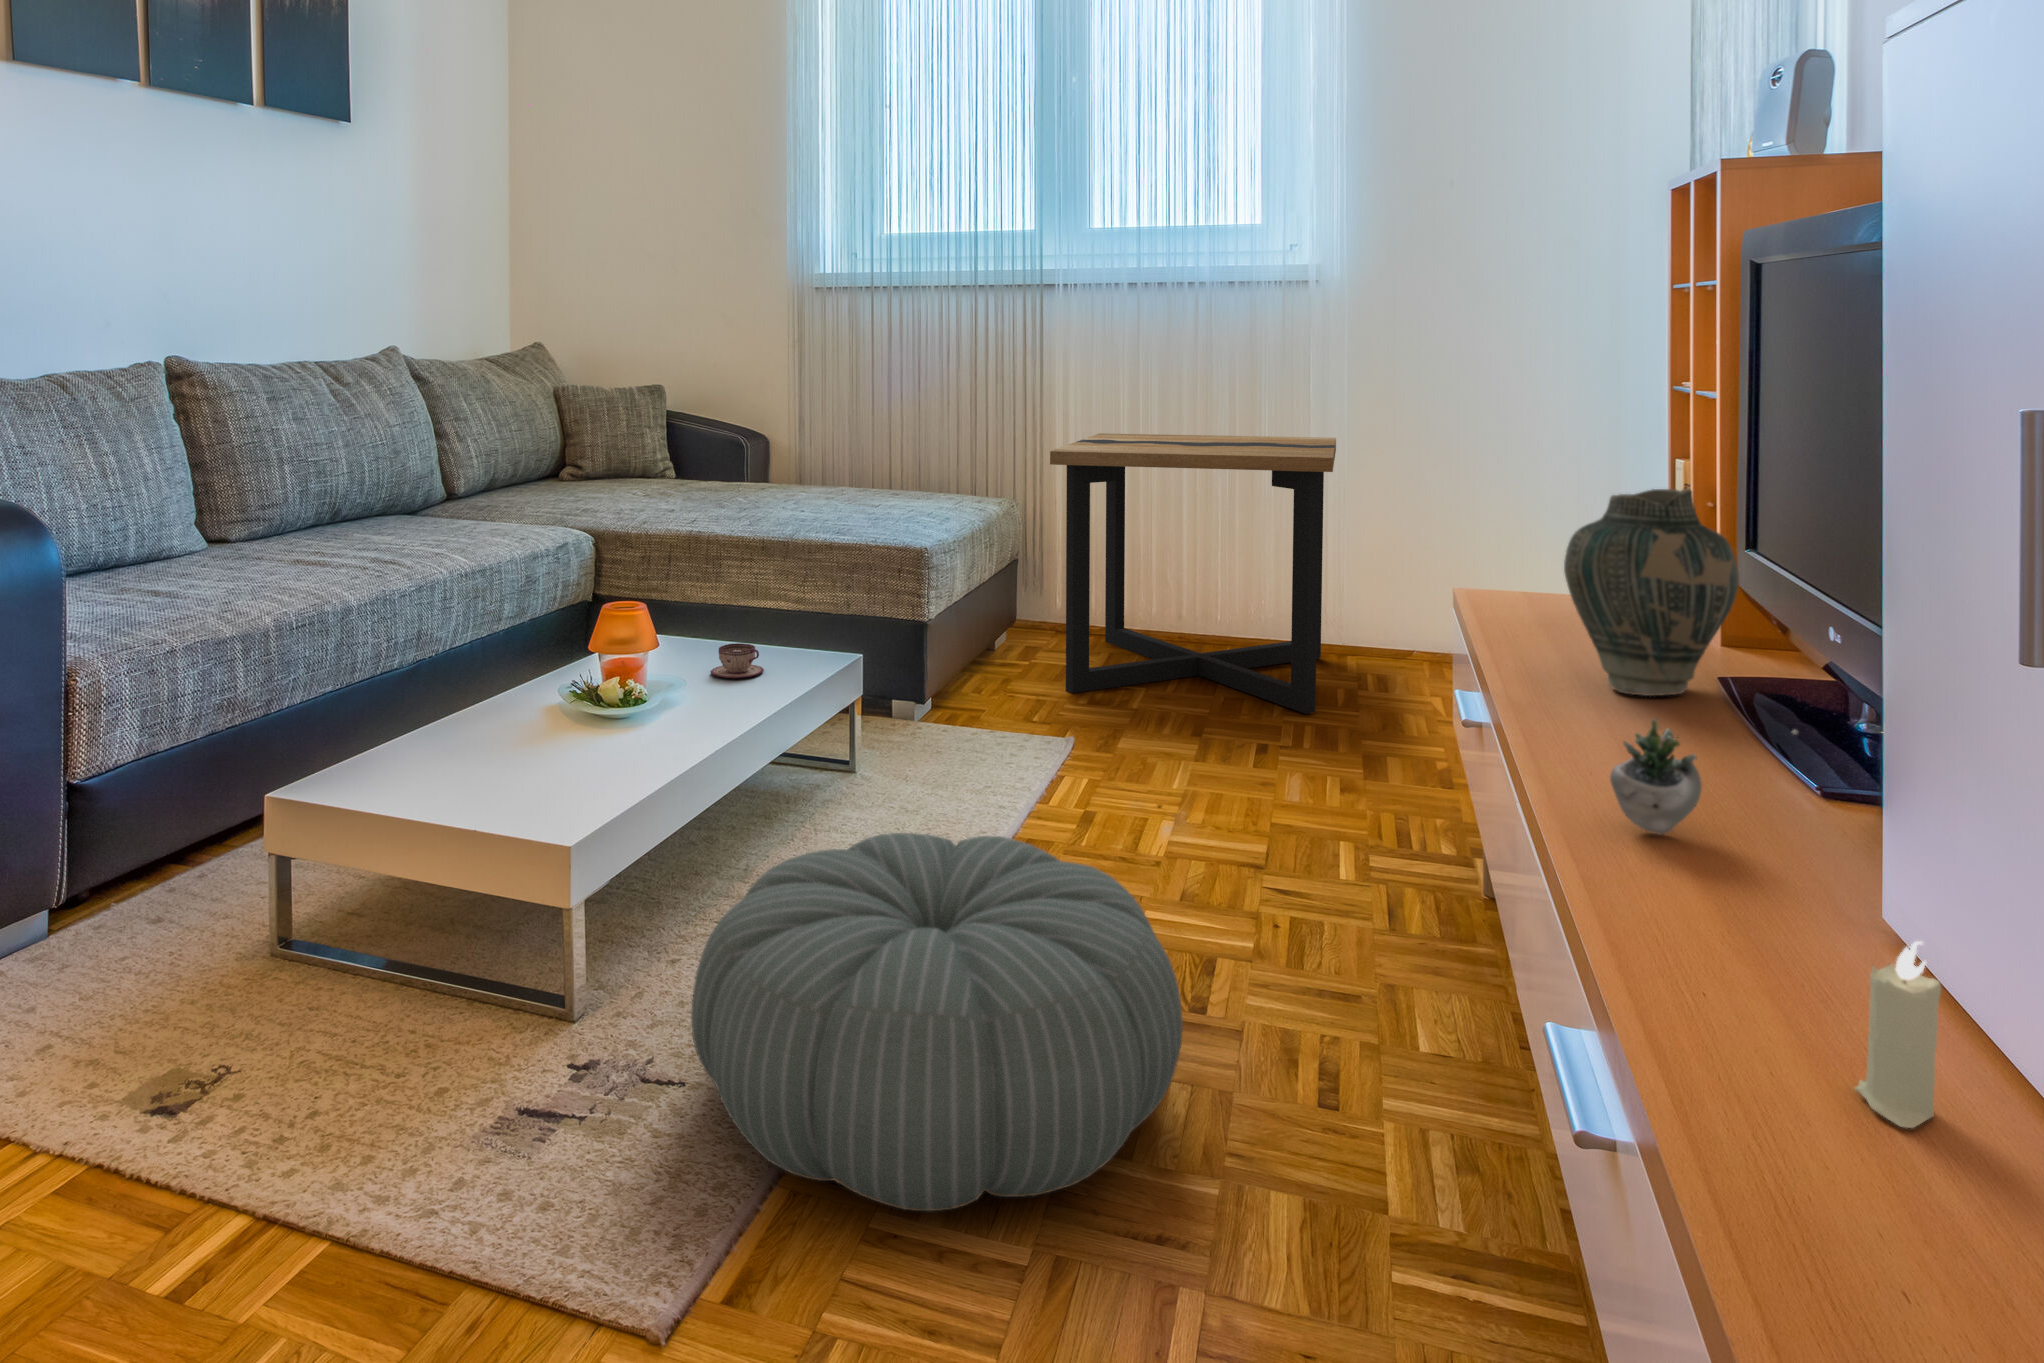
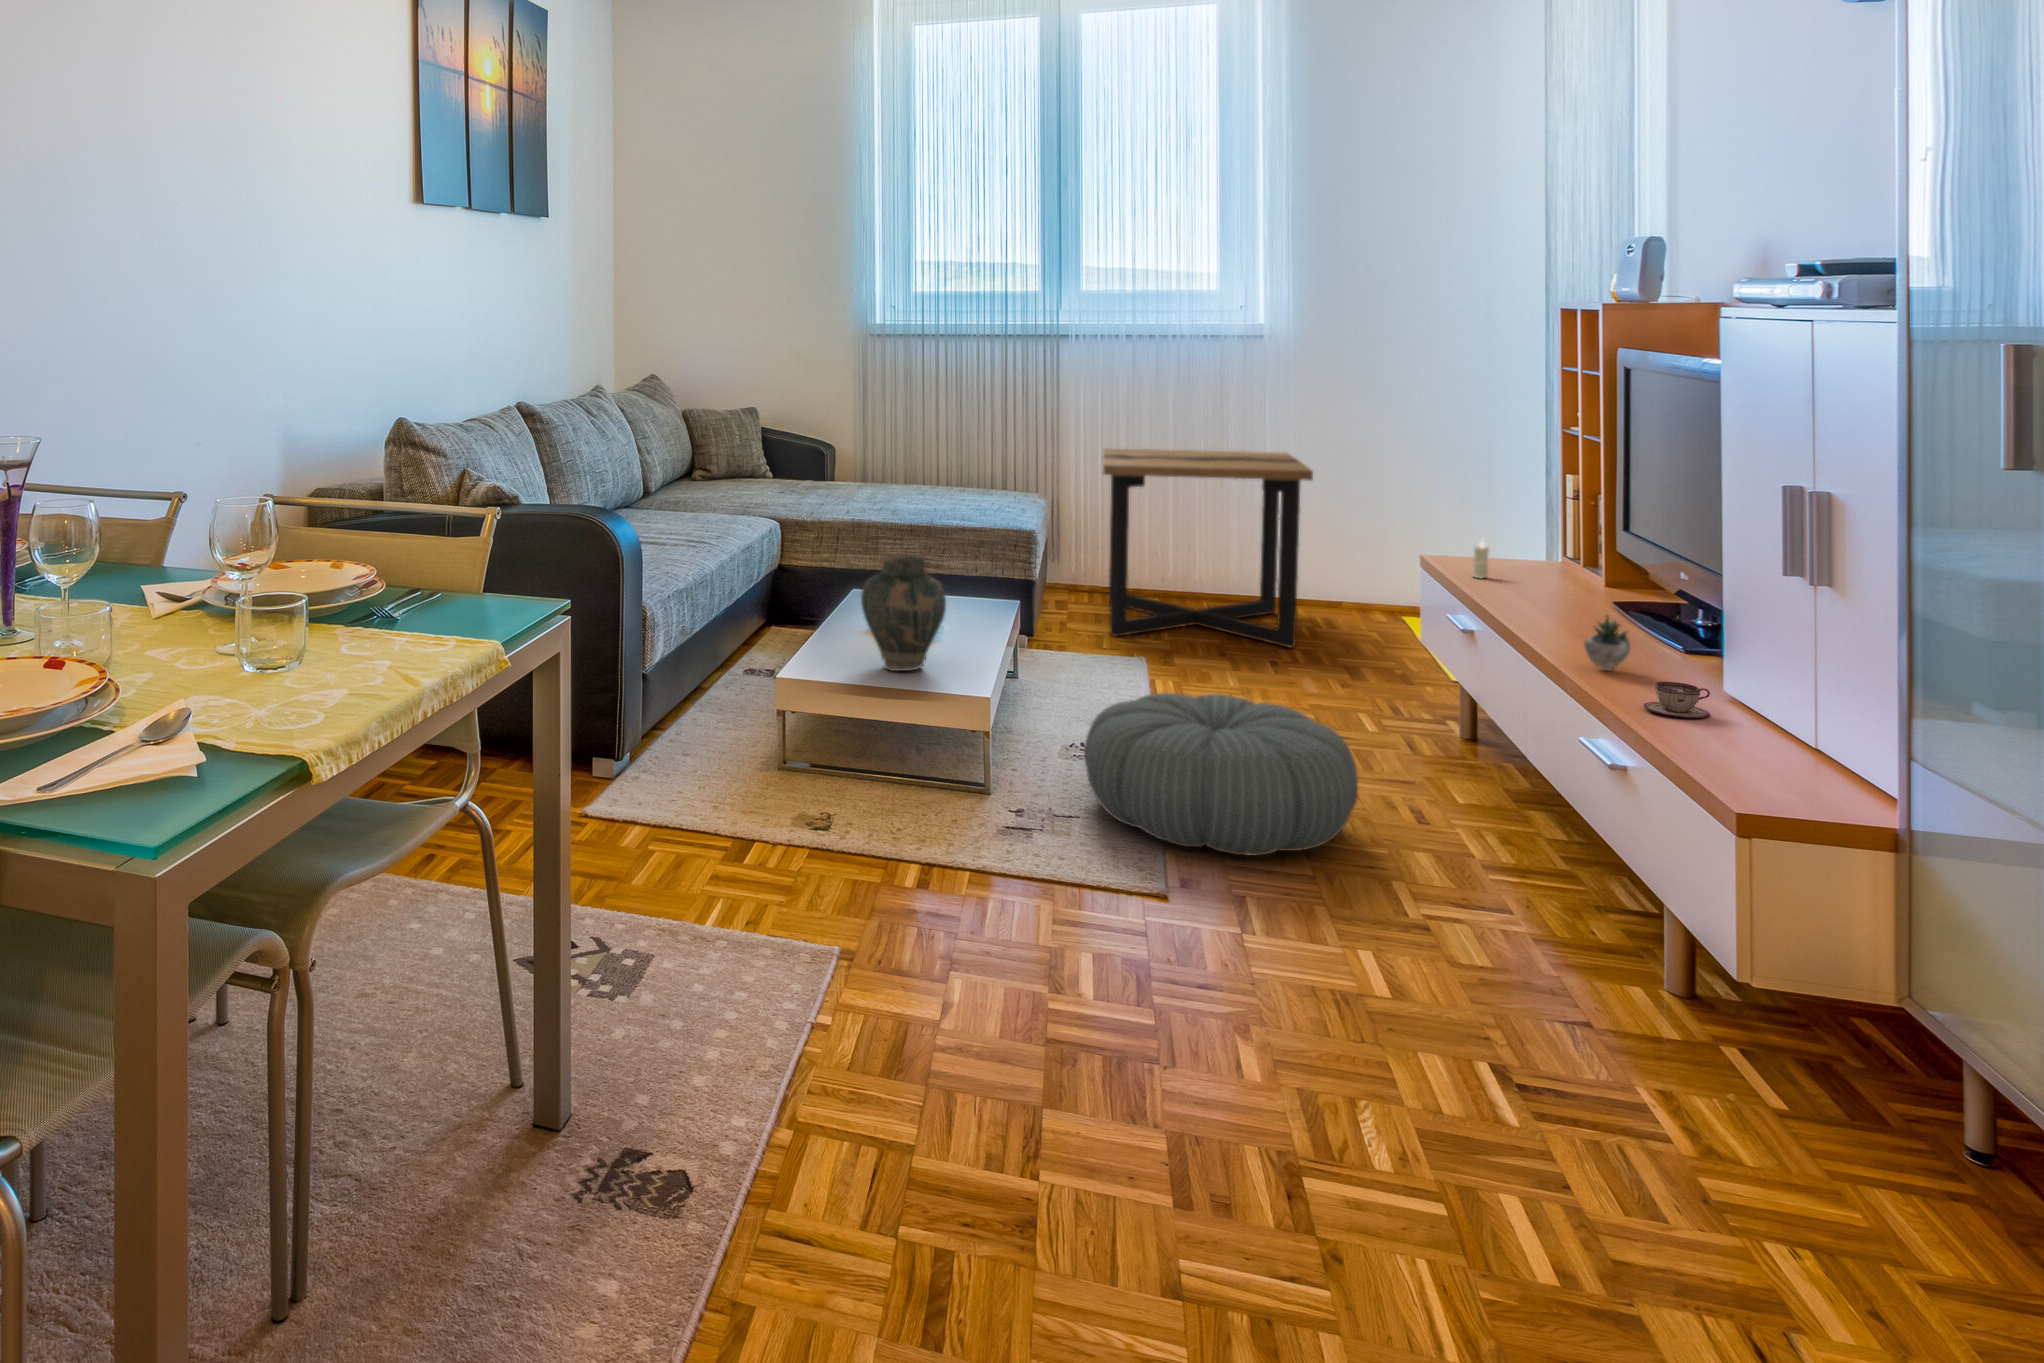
vase: present [1564,489,1739,696] -> present [861,556,946,671]
teacup: present [711,643,764,678] -> present [1644,682,1710,718]
candle: present [1854,941,1941,1128] -> present [1473,541,1489,578]

